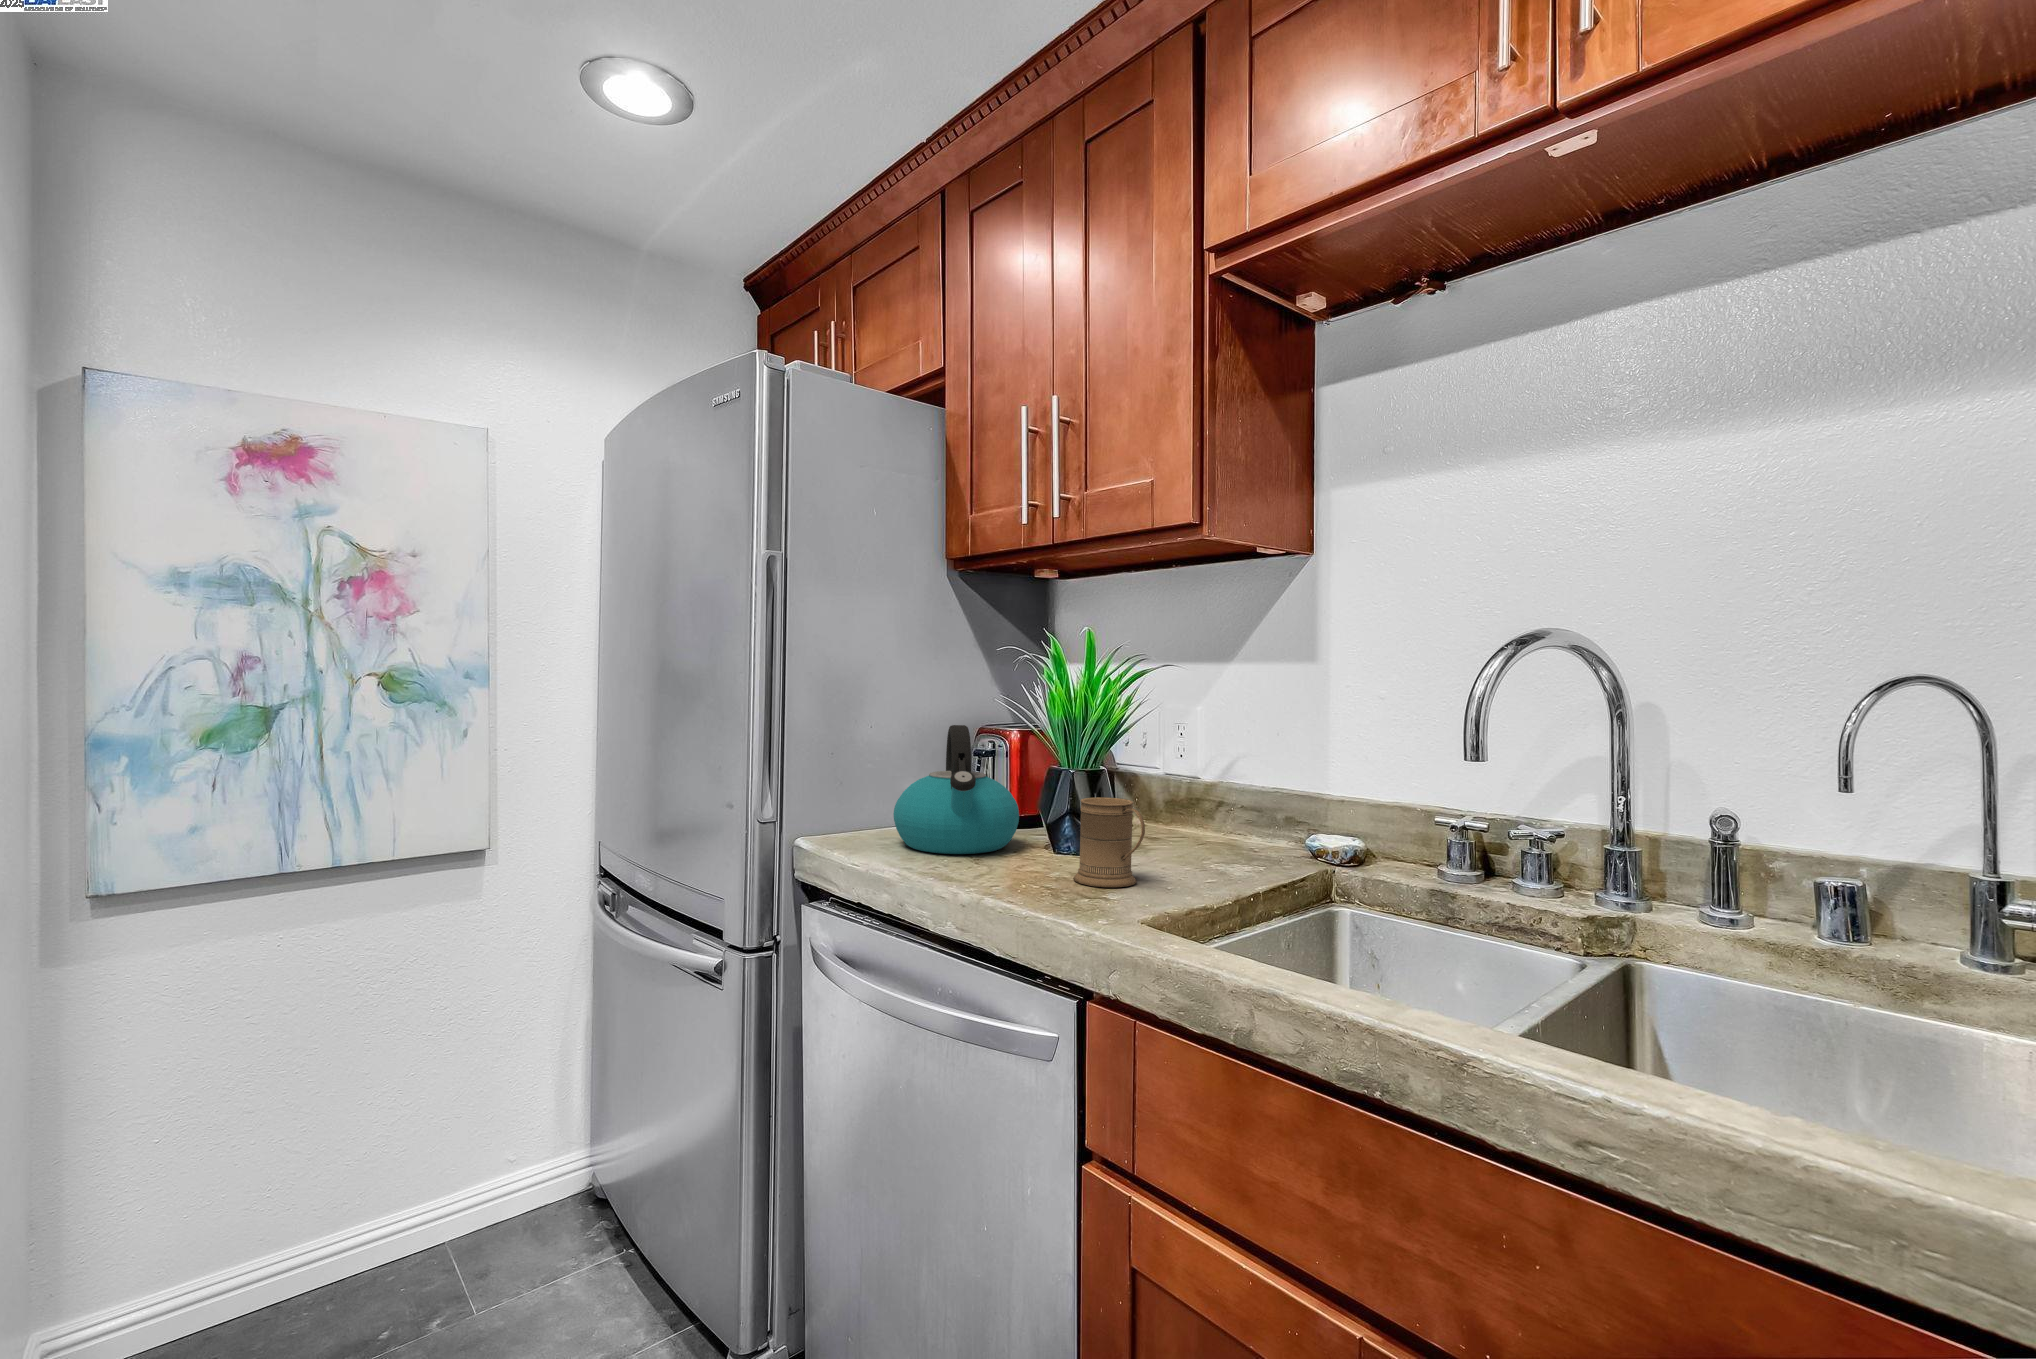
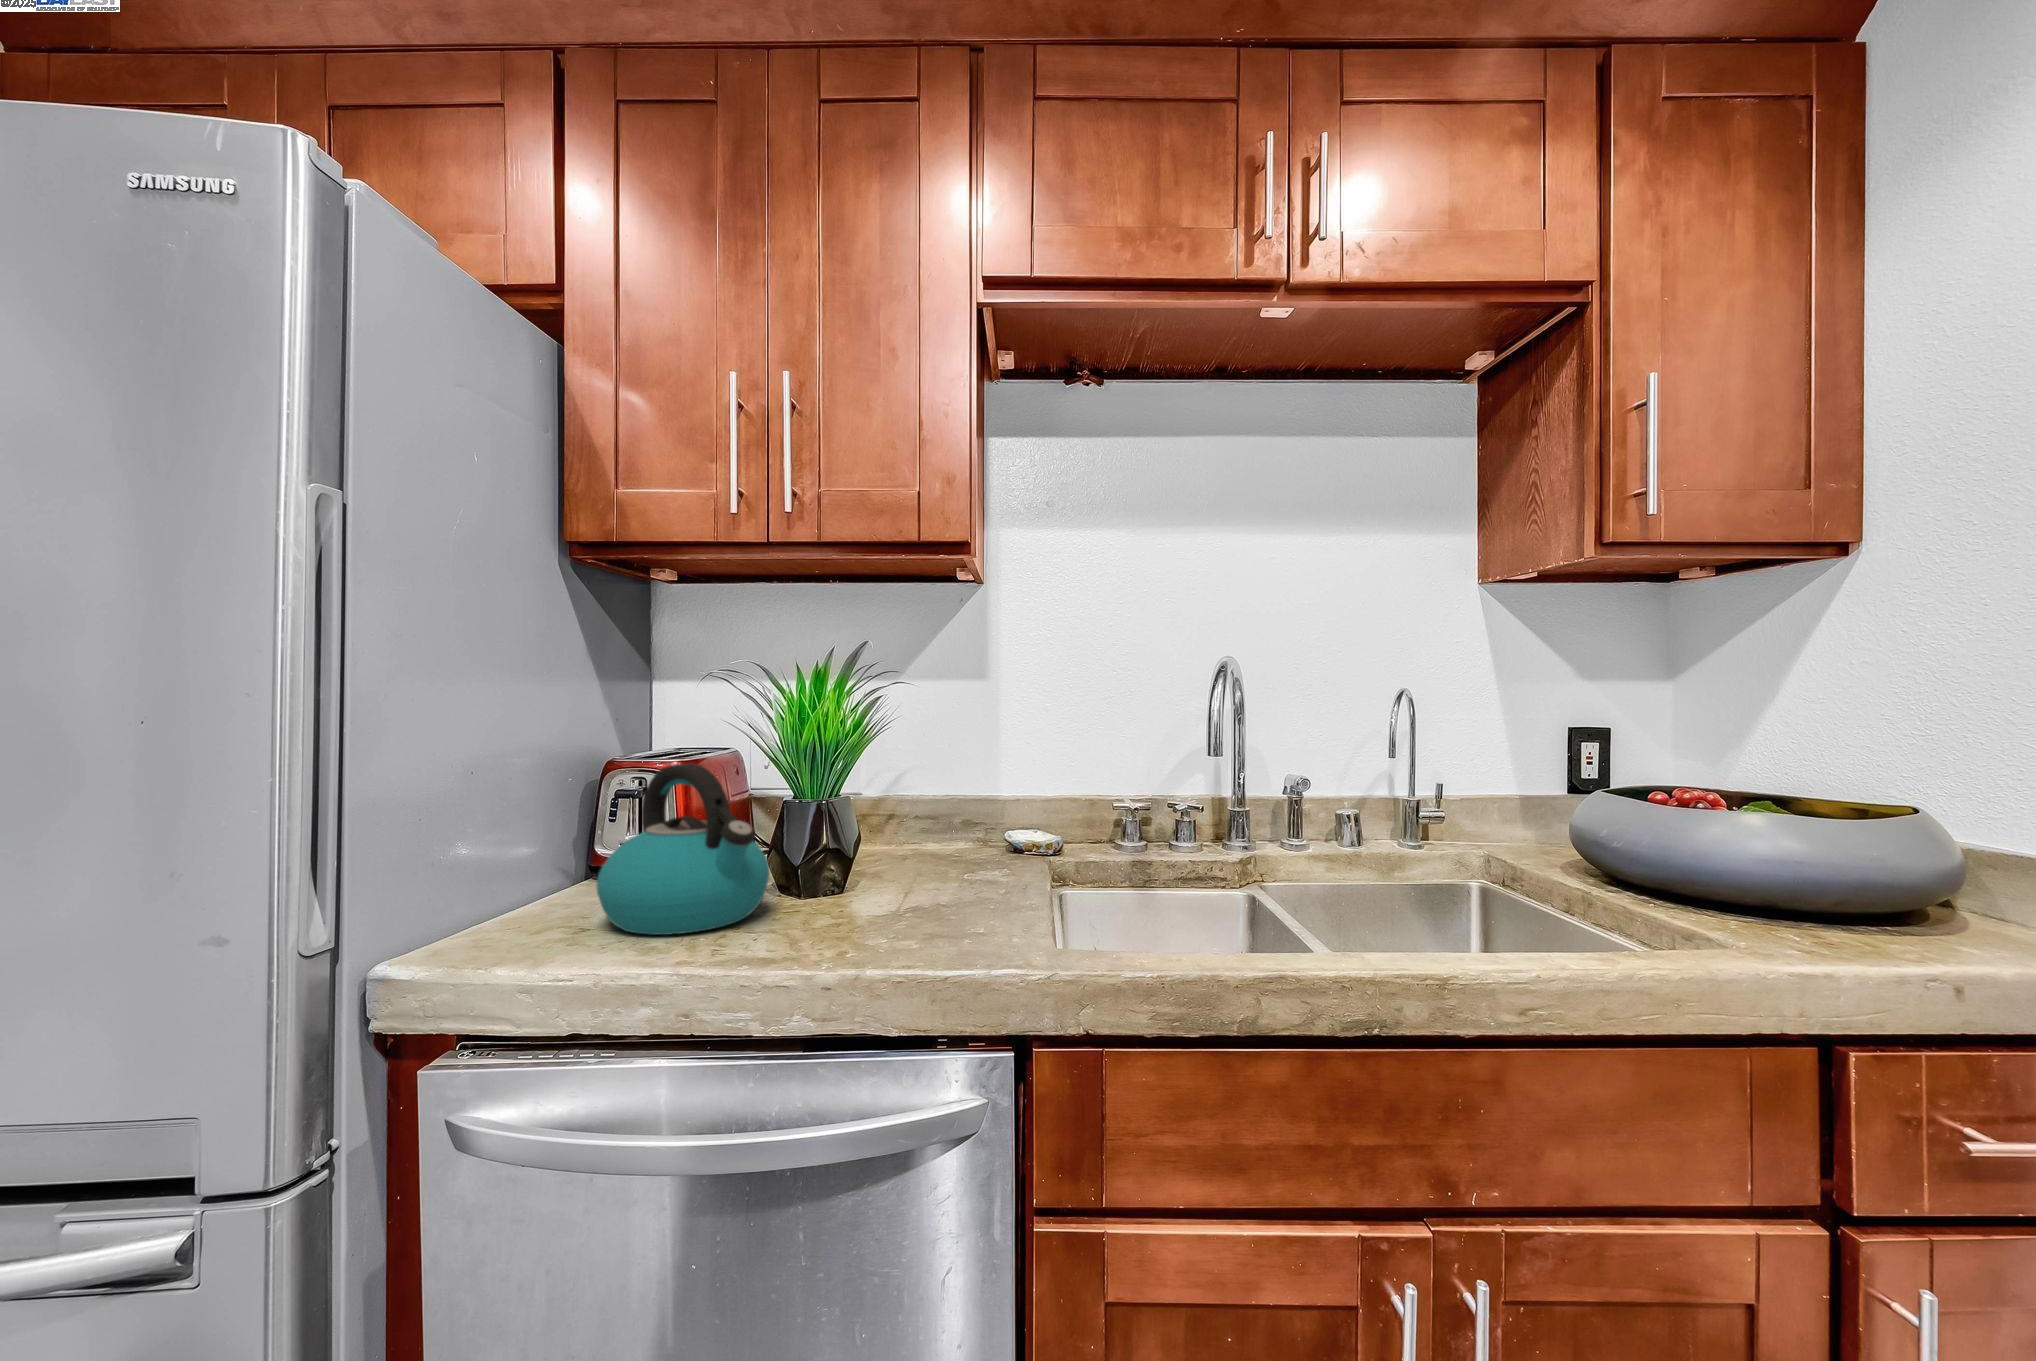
mug: present [1073,797,1145,887] -> none [897,825,988,925]

